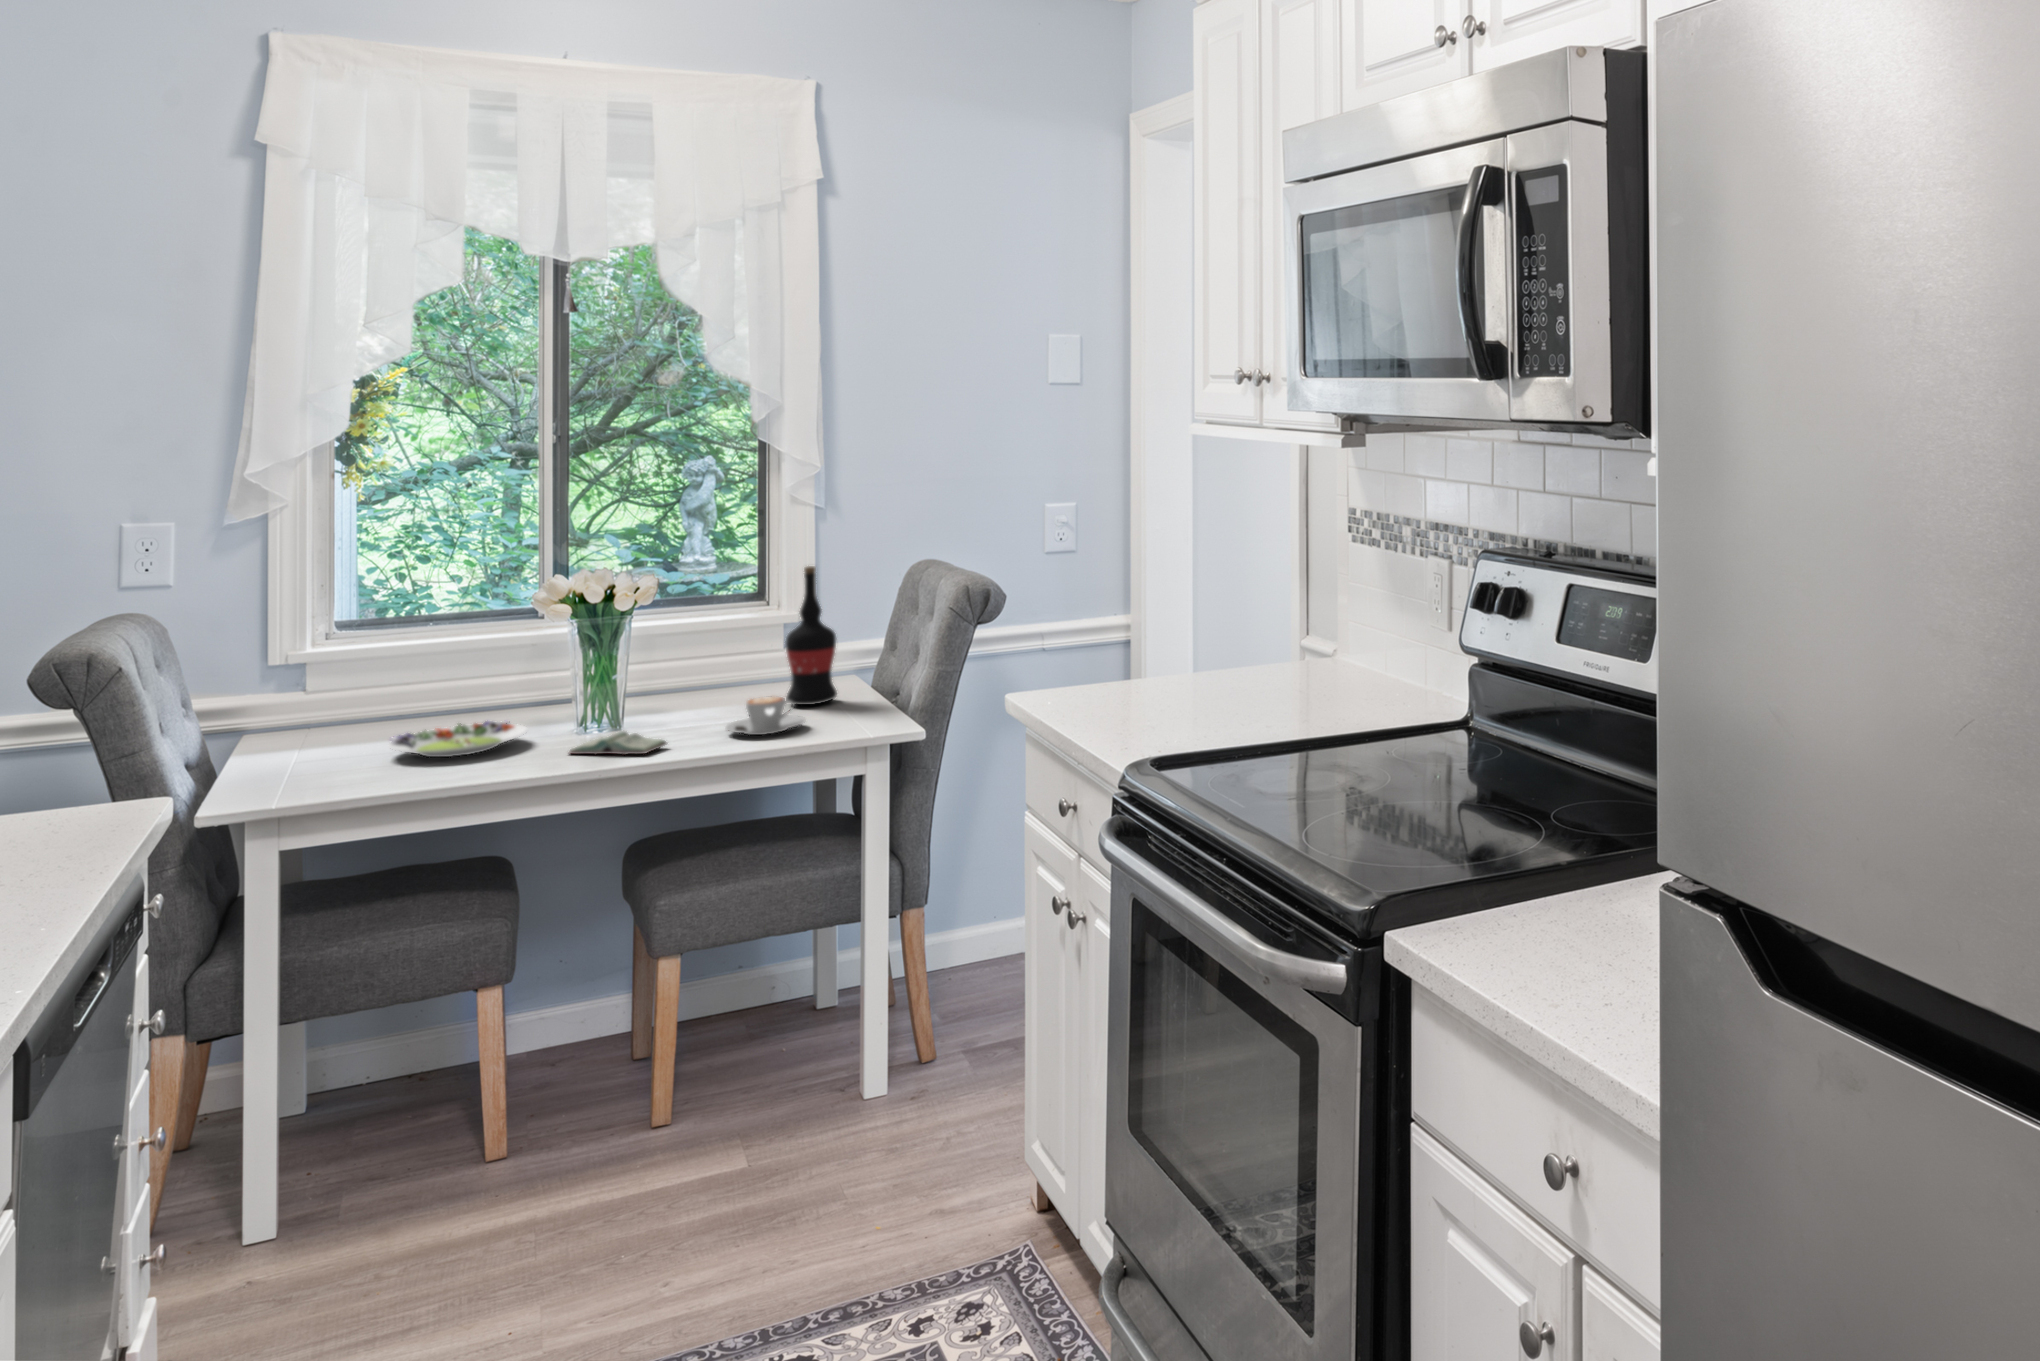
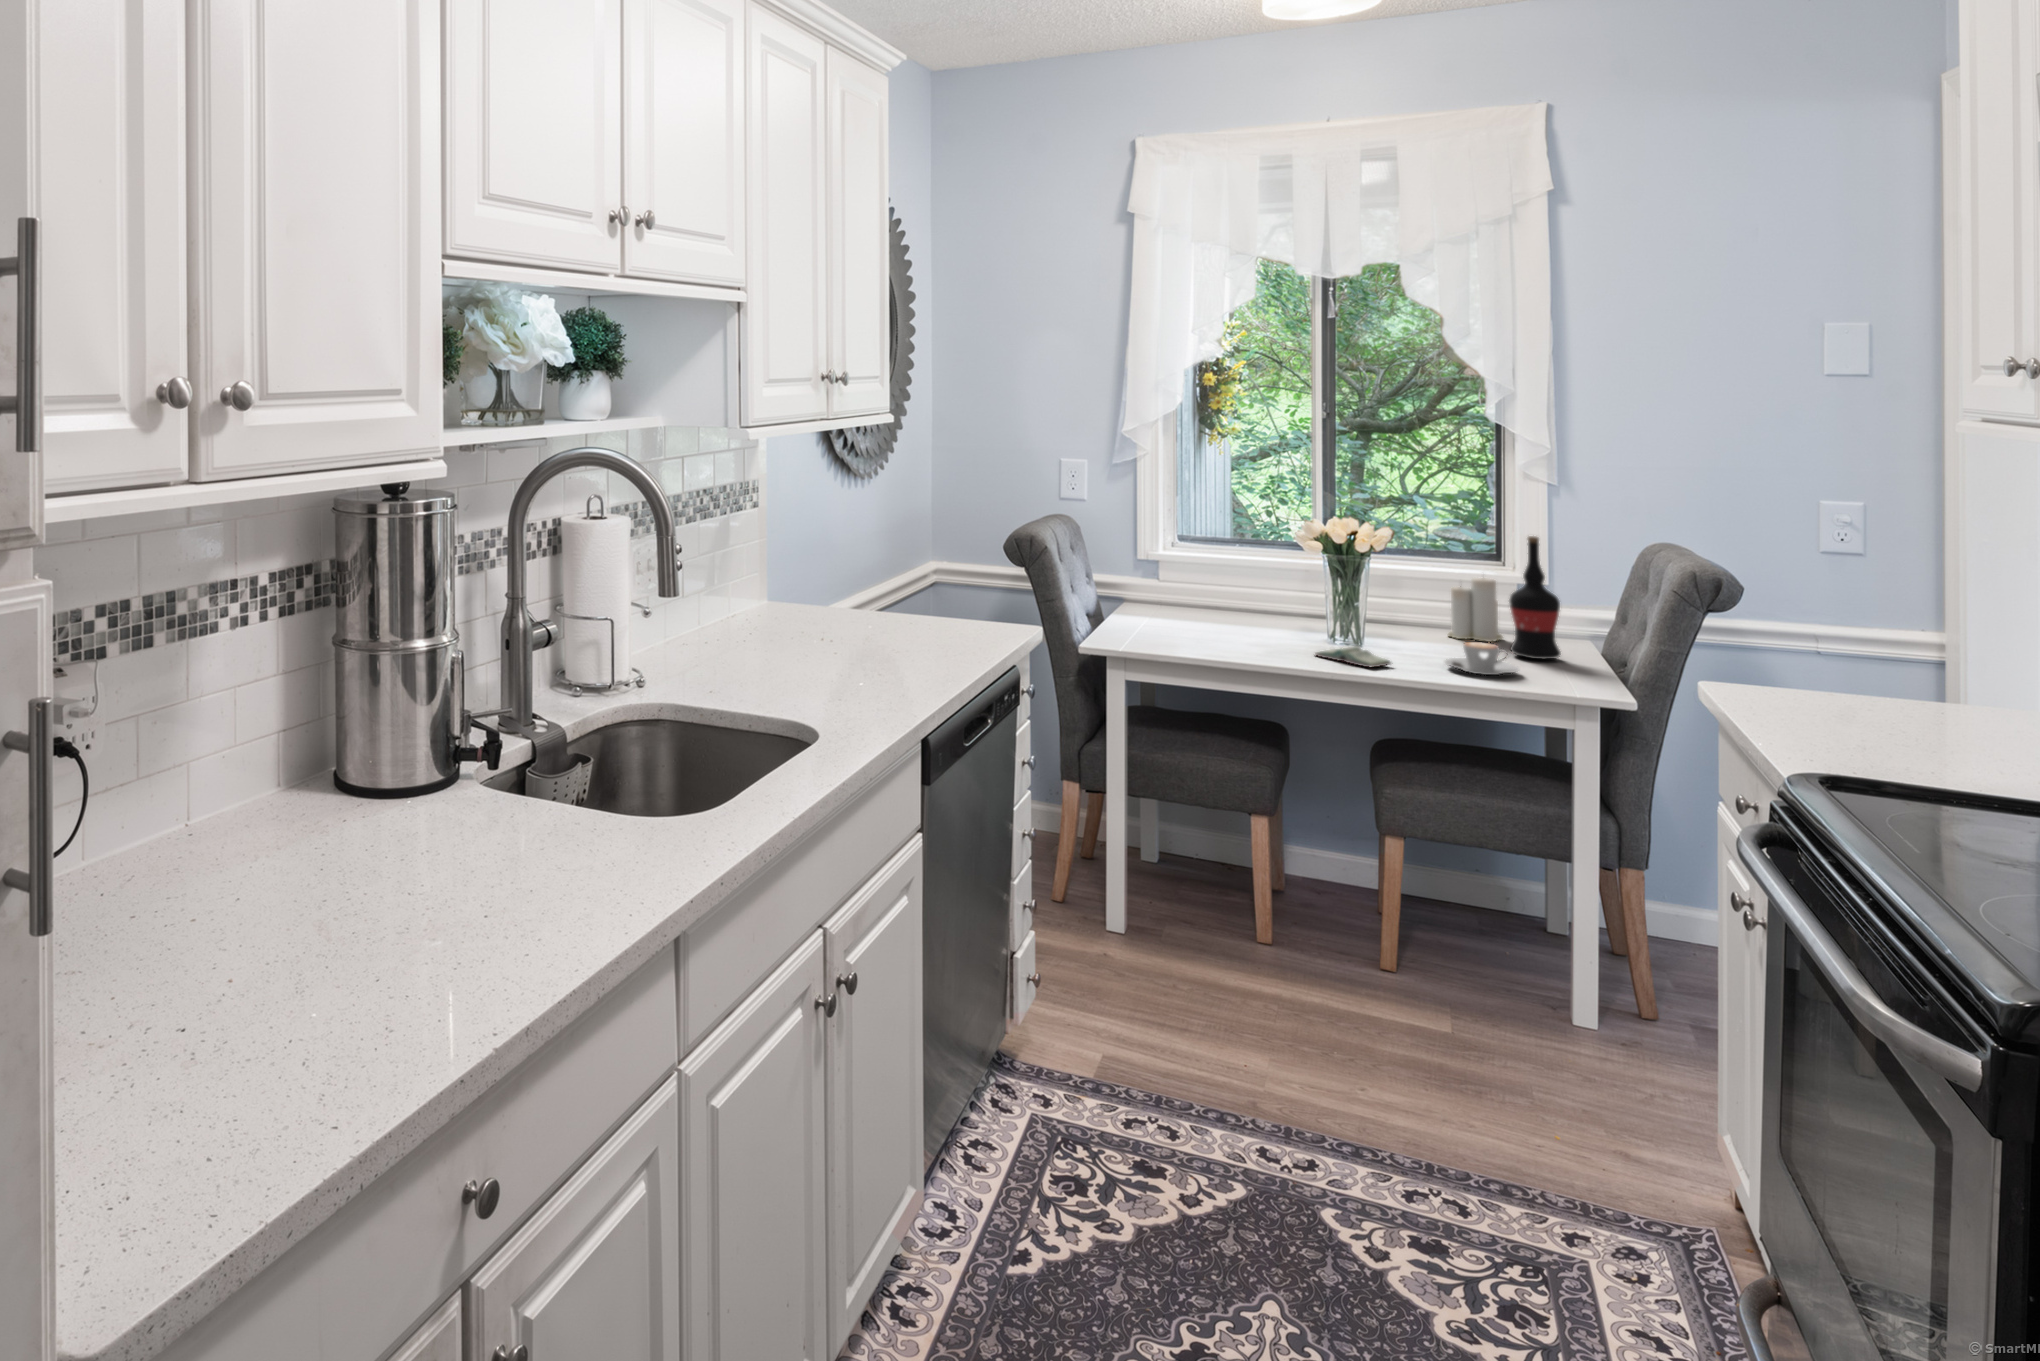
candle: none [711,614,771,698] -> present [1448,578,1502,642]
salad plate: present [389,721,527,757] -> none [1194,617,1290,641]

